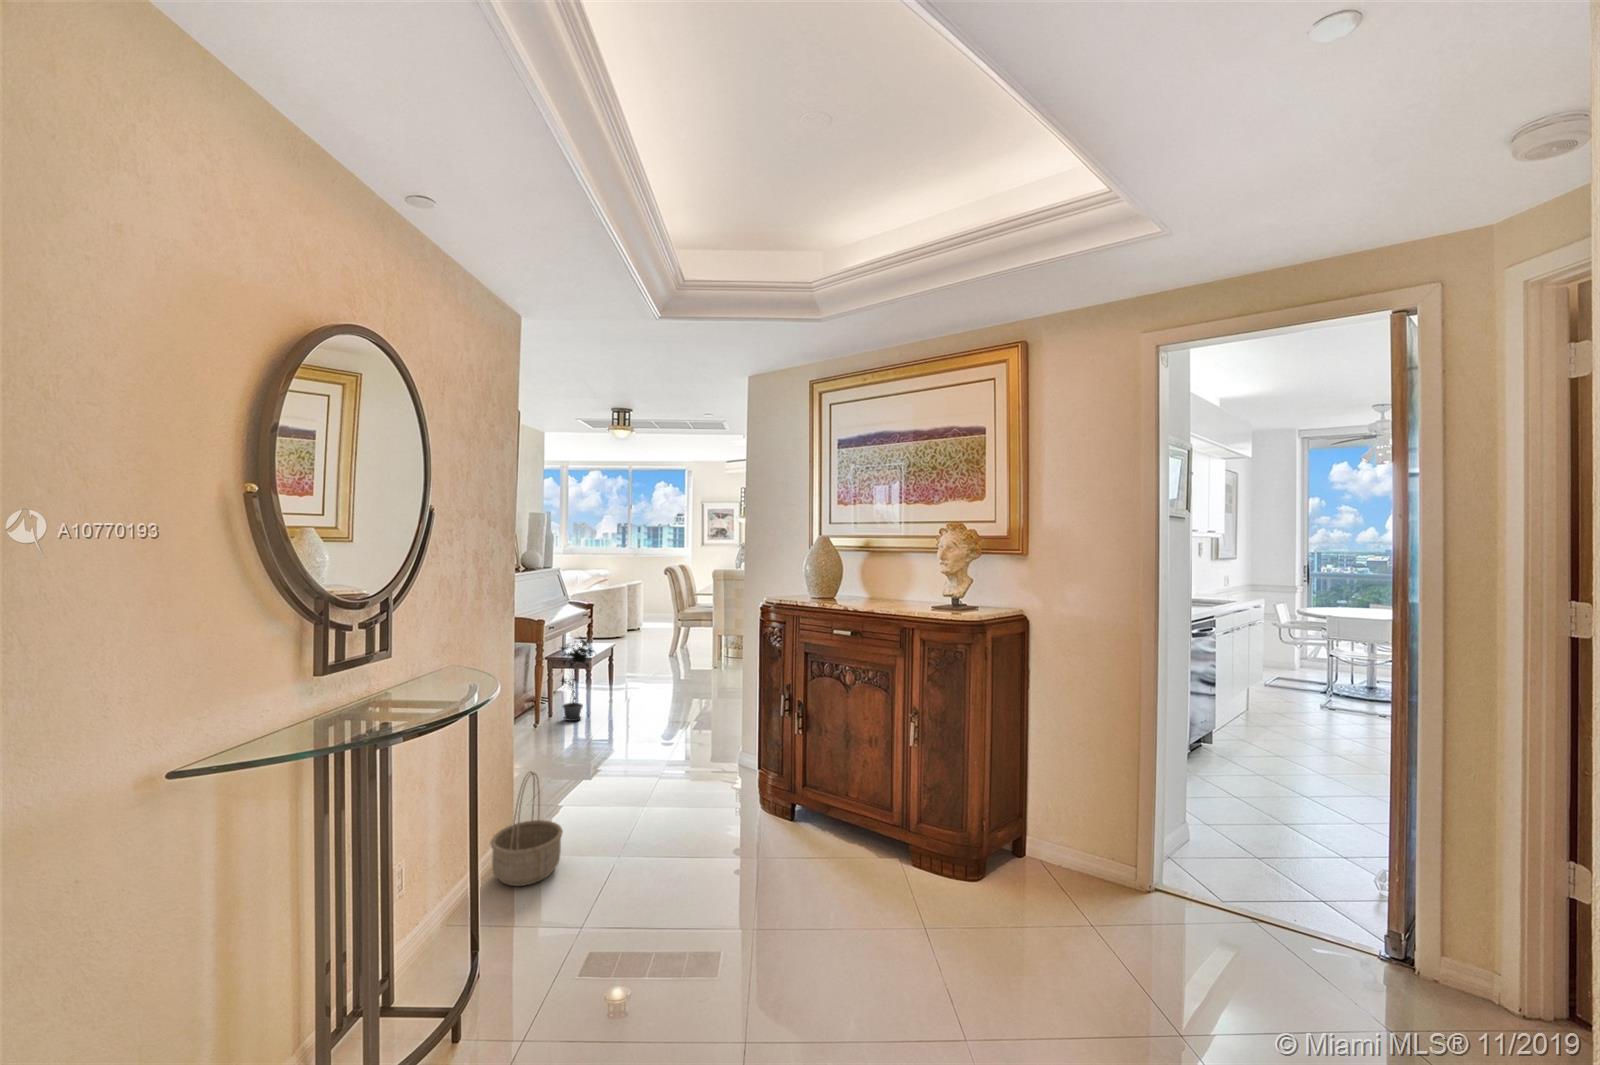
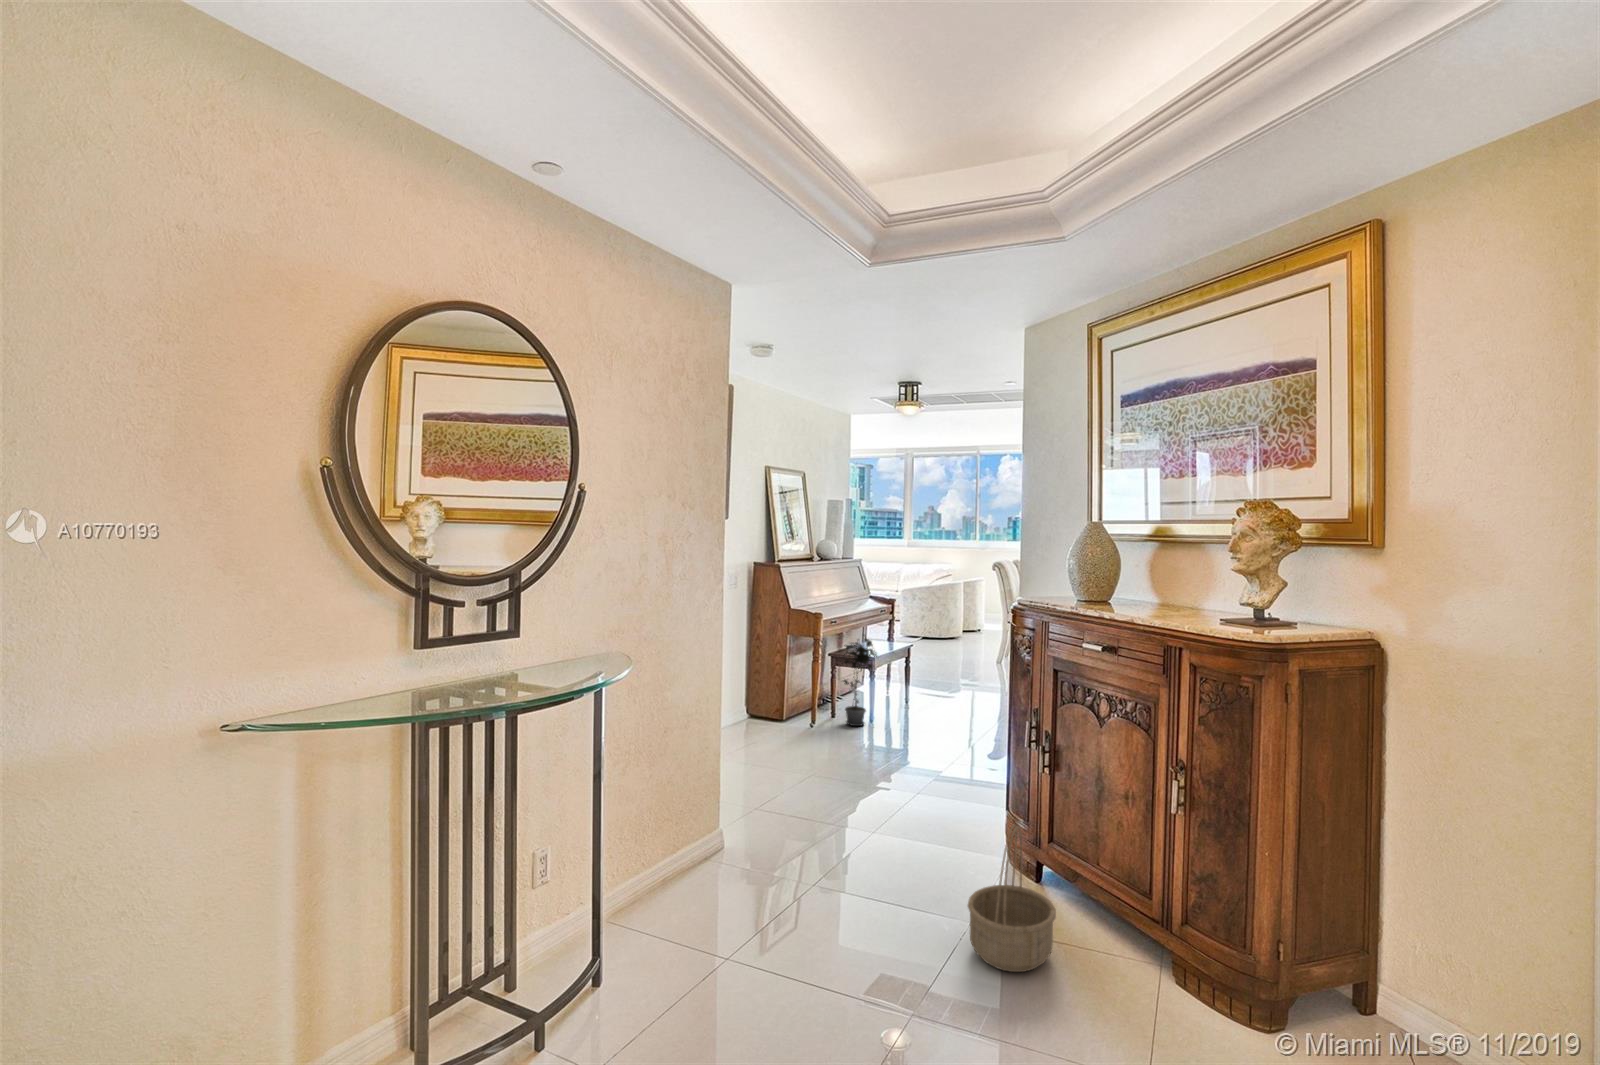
basket: present [491,771,563,886] -> present [968,825,1056,972]

